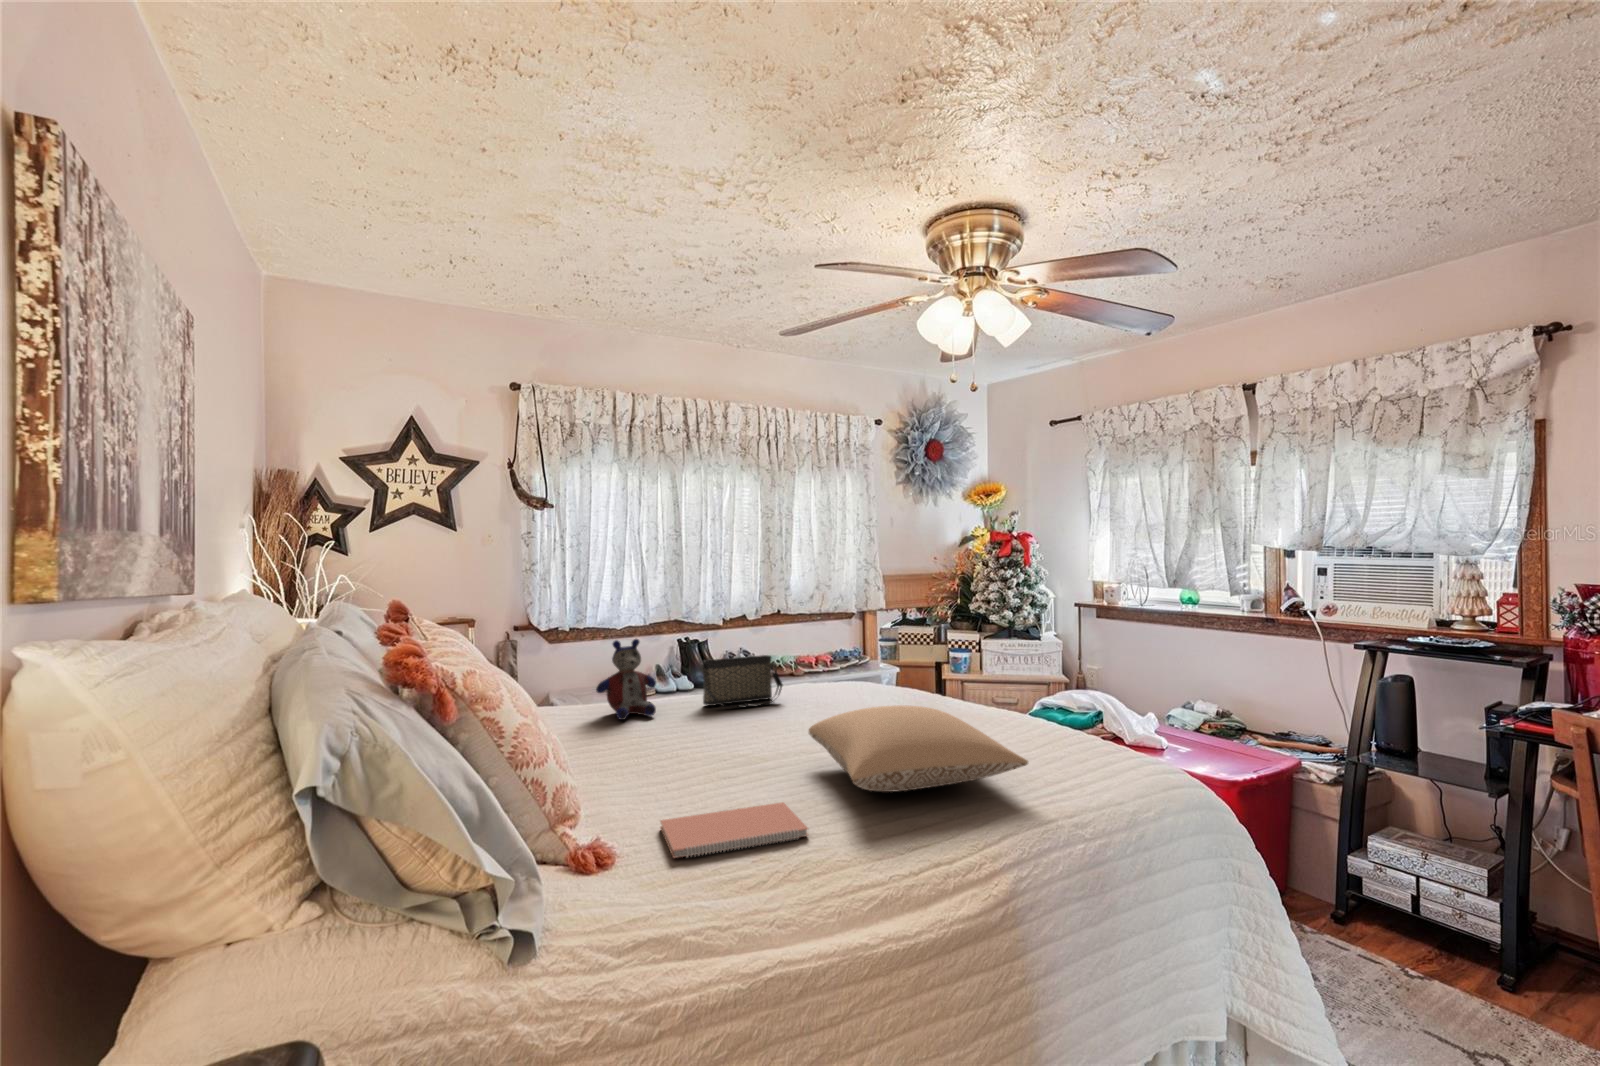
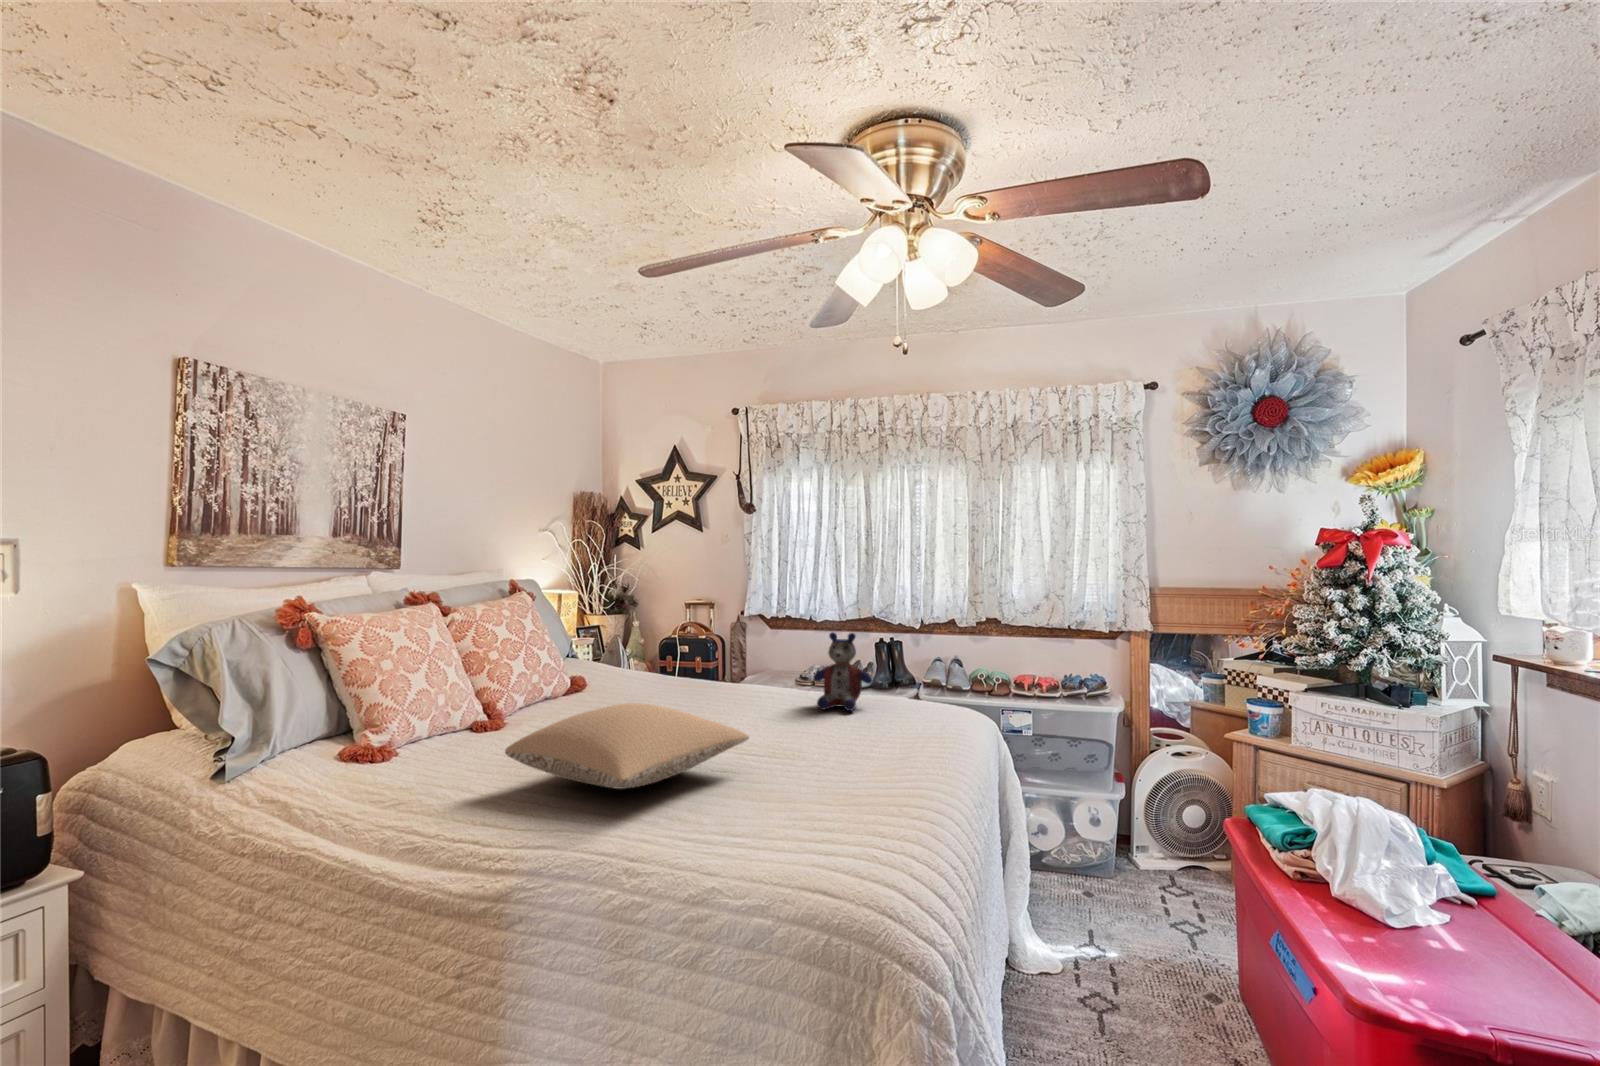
stuffed bear: present [596,639,656,720] -> present [814,632,872,711]
handbag: present [701,655,783,708] -> none [725,652,796,703]
notebook: present [660,802,808,858] -> none [392,750,517,787]

